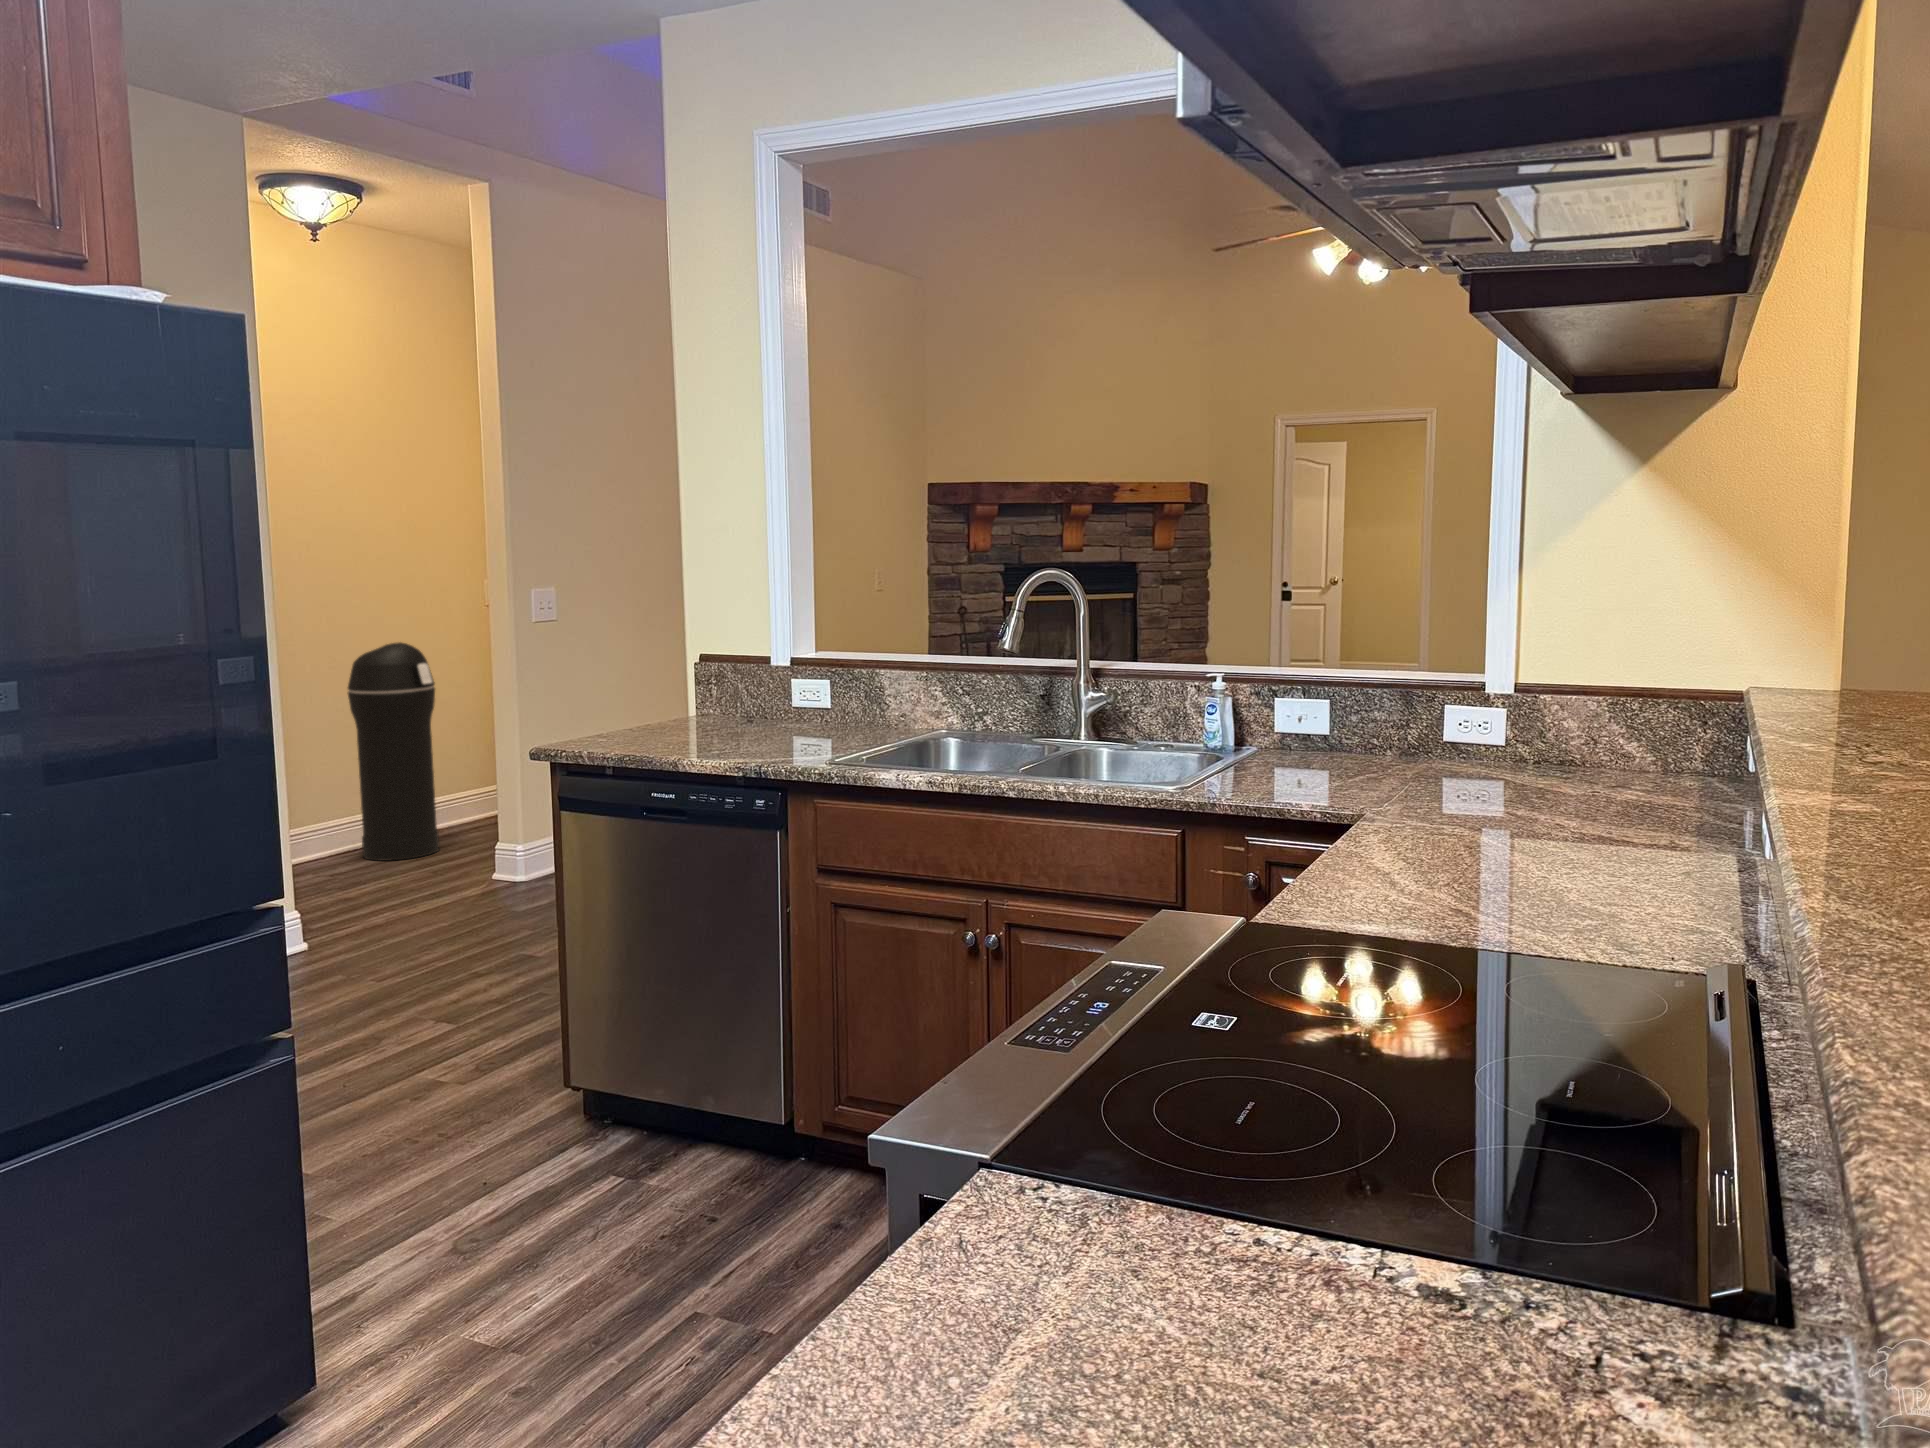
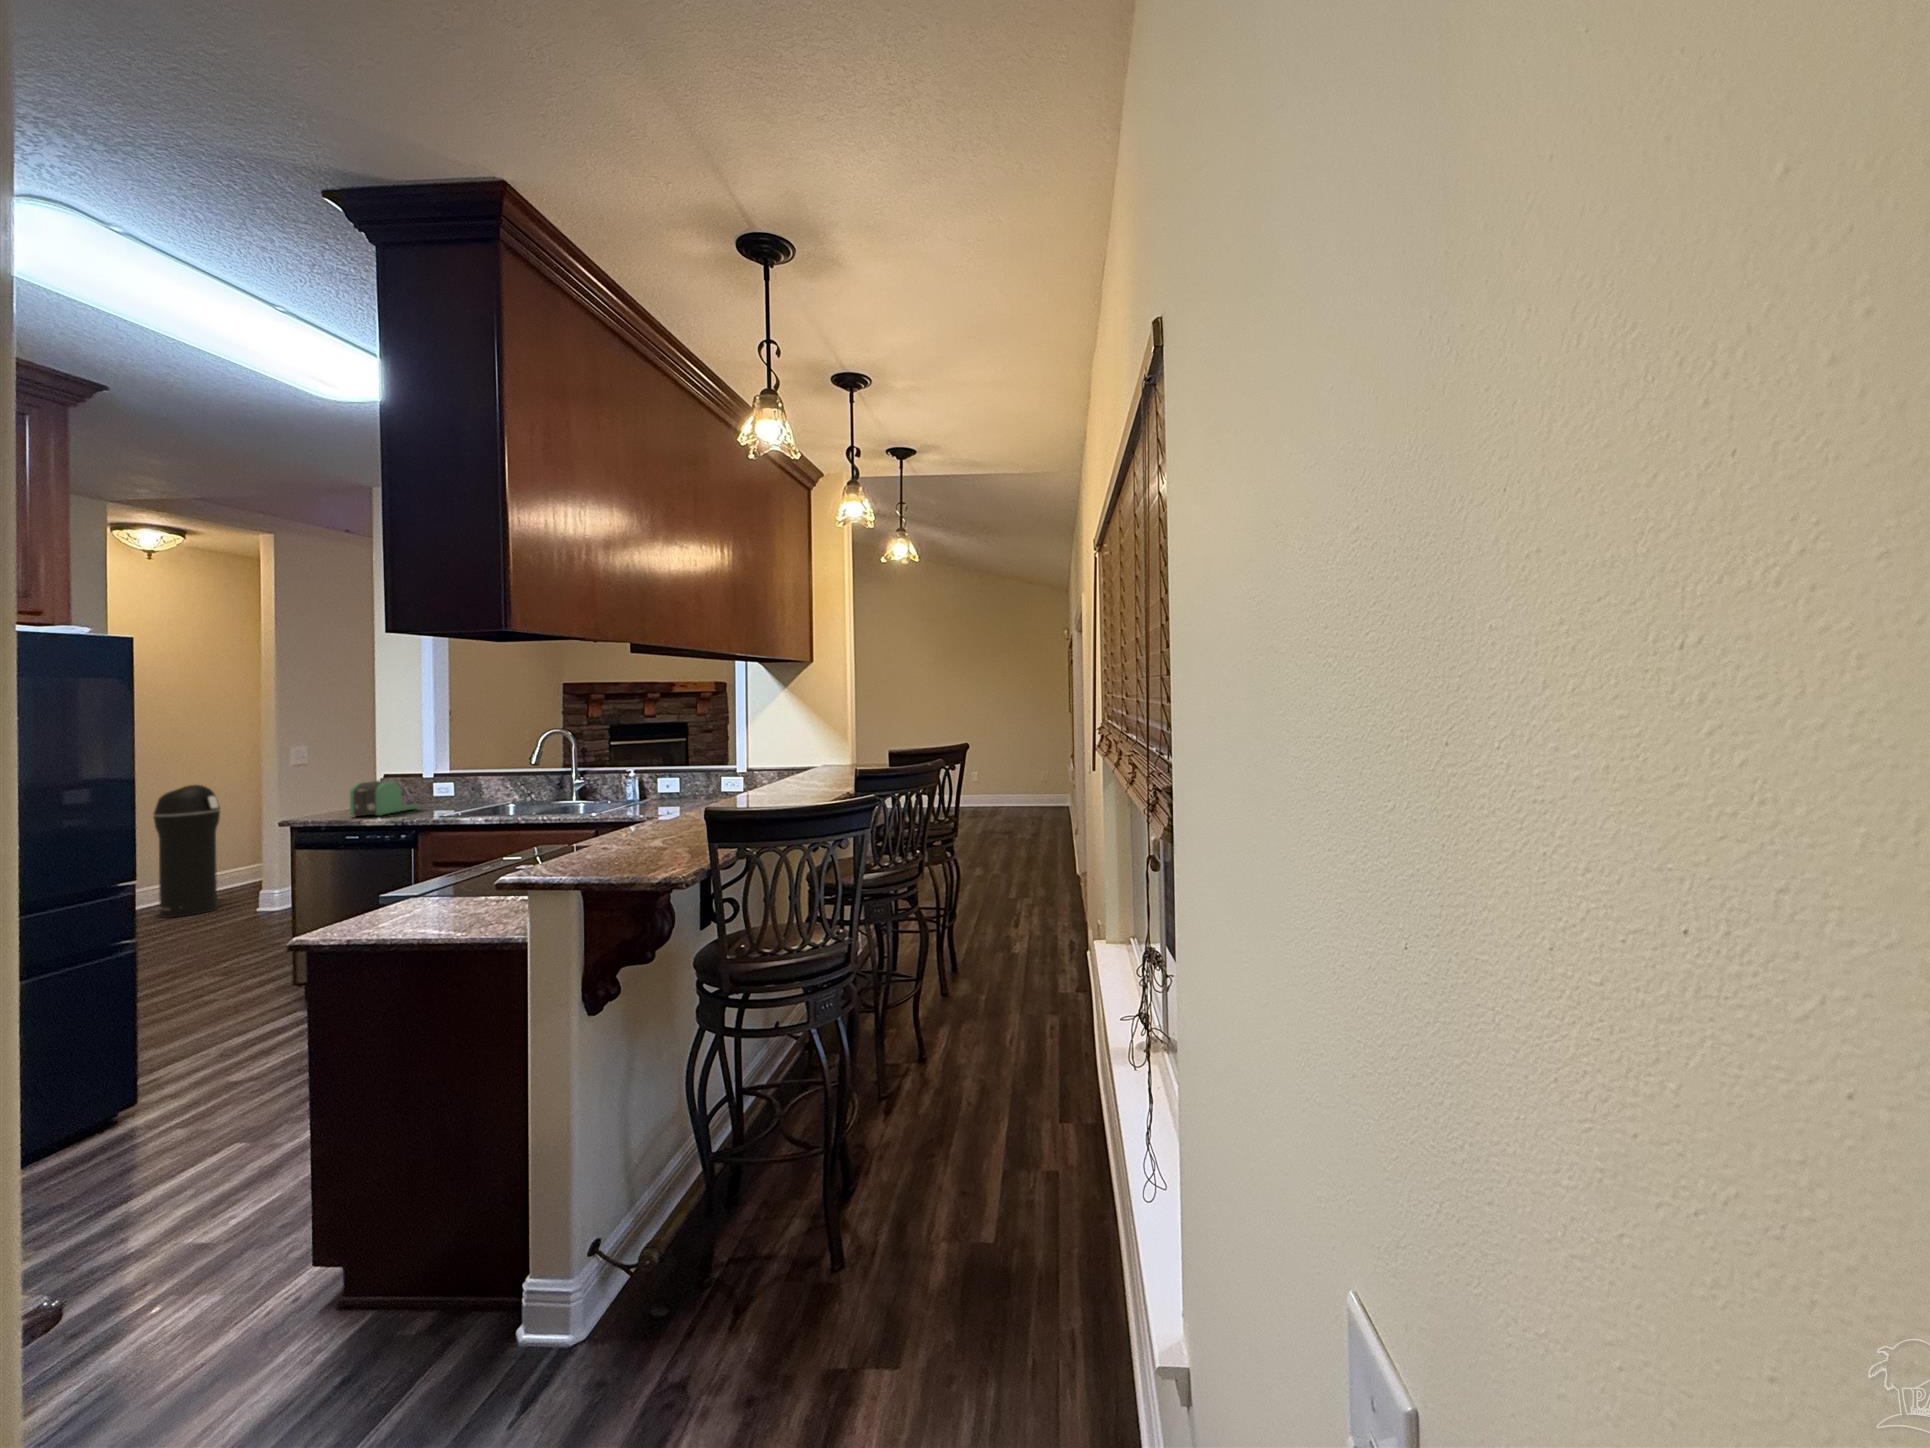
toaster: none [651,666,773,748] -> present [350,780,420,816]

